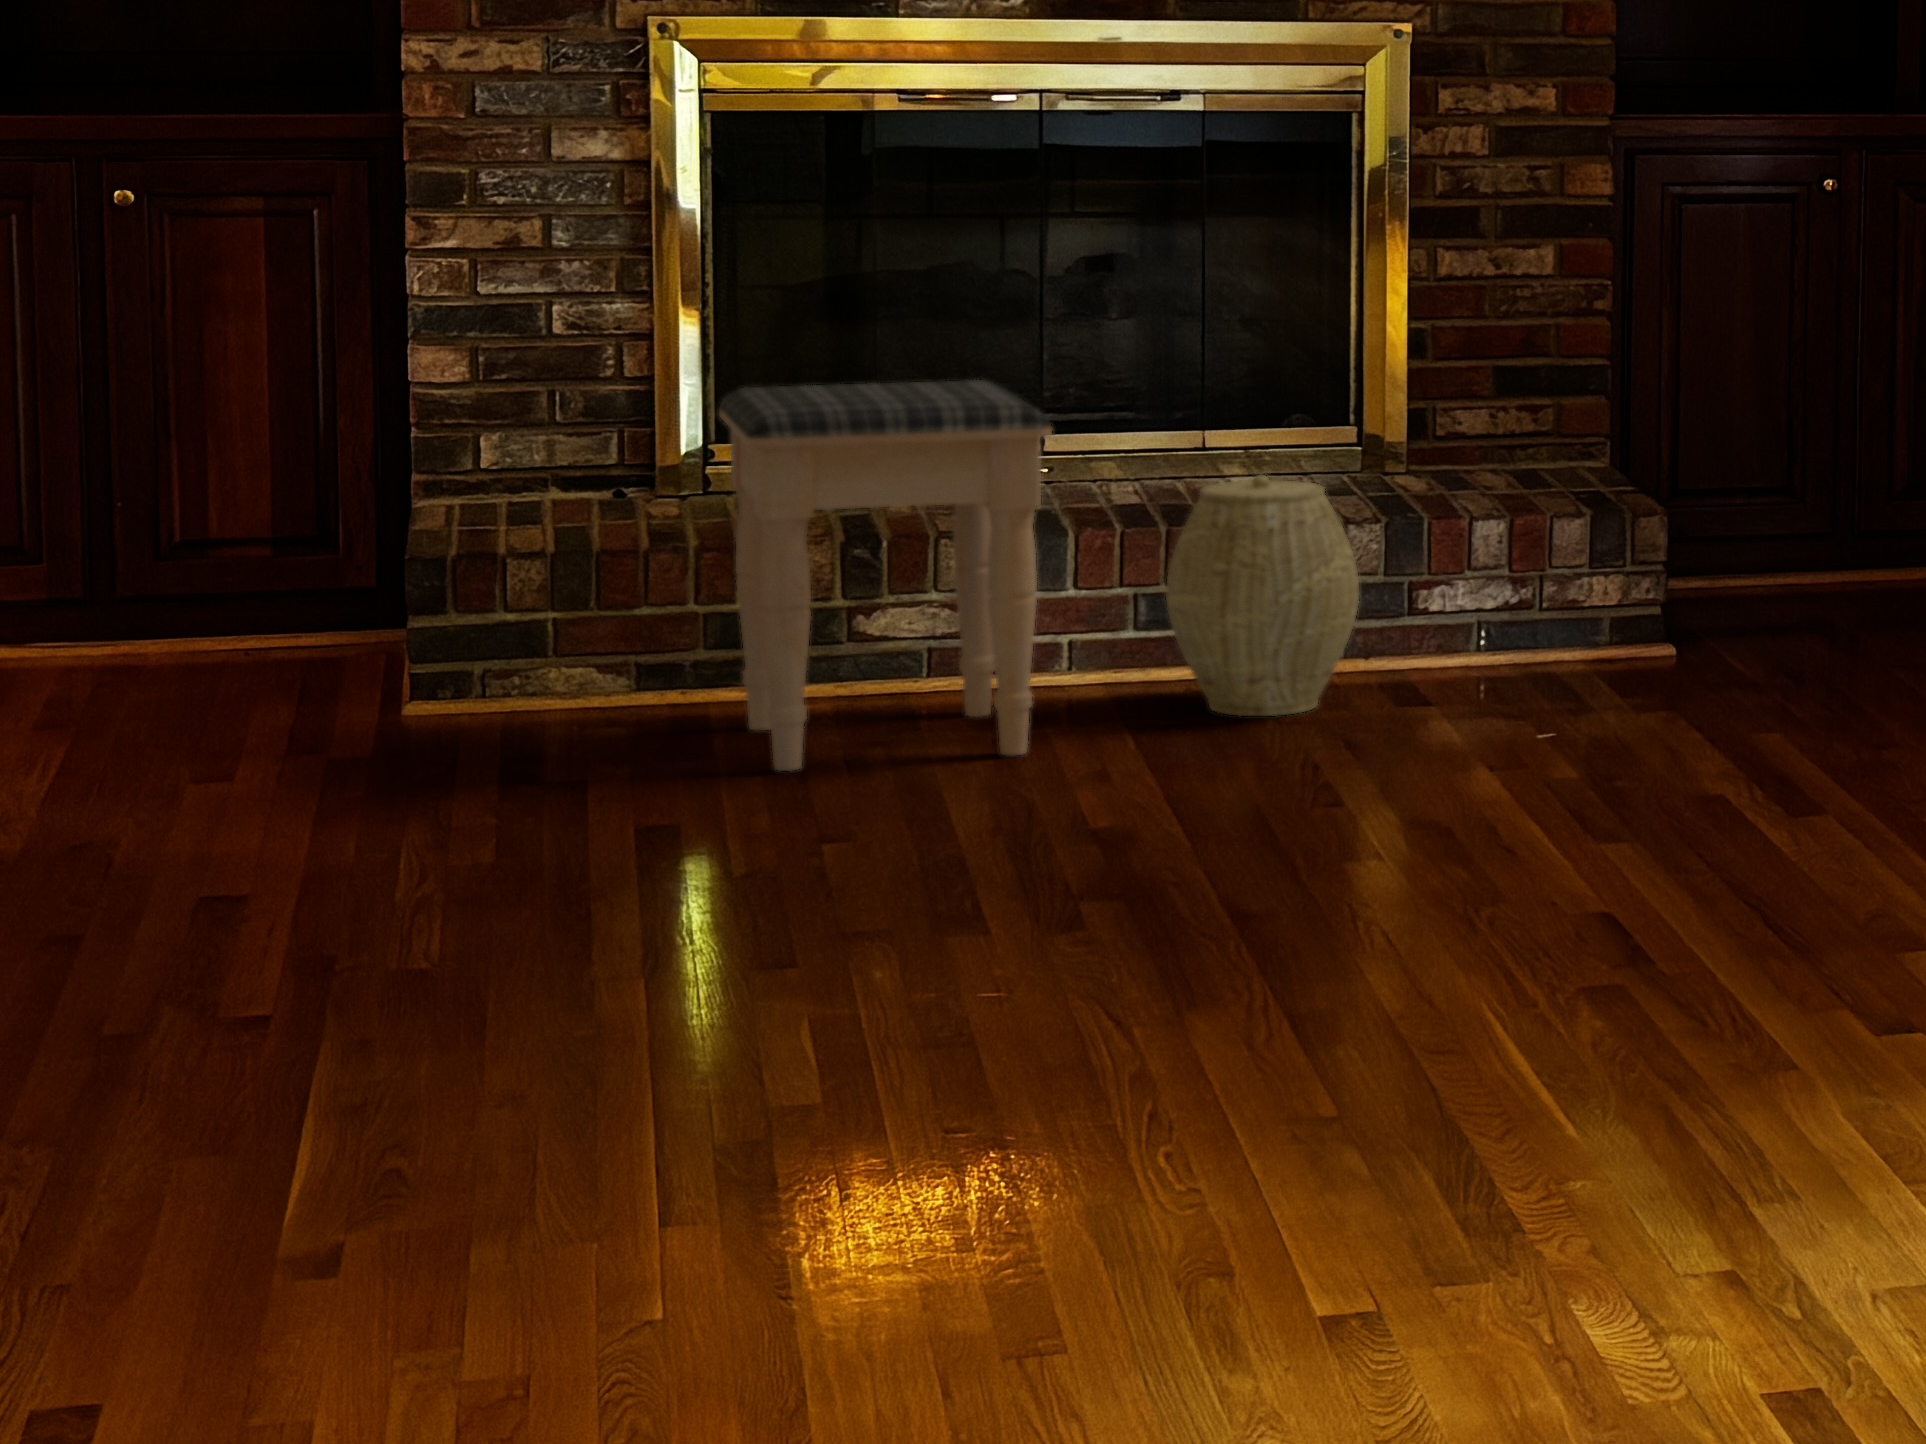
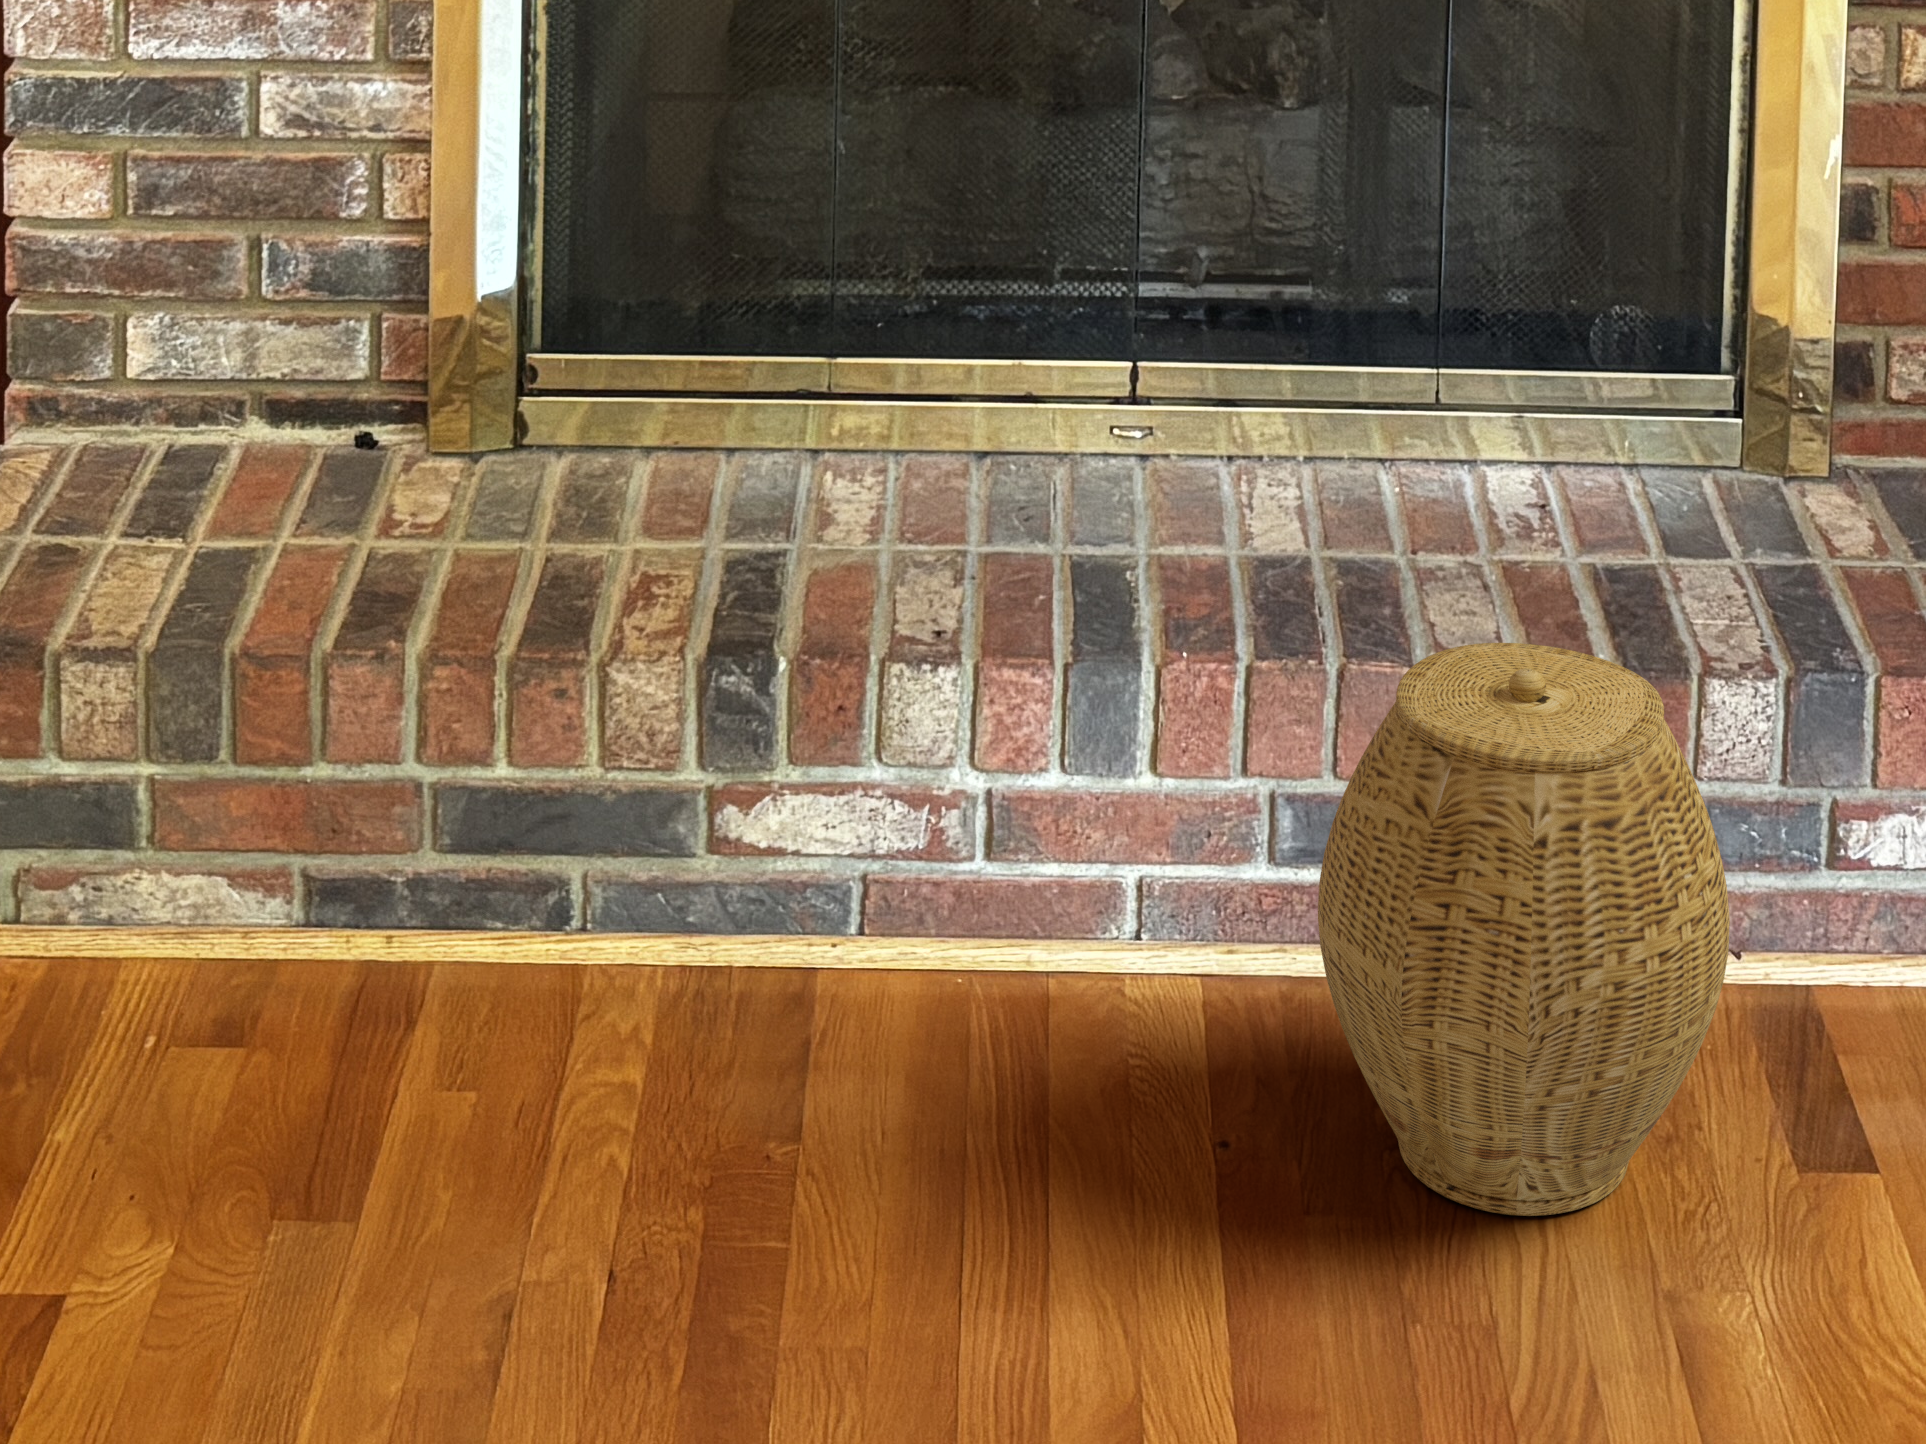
footstool: present [719,380,1052,771] -> none [379,414,1051,1393]

